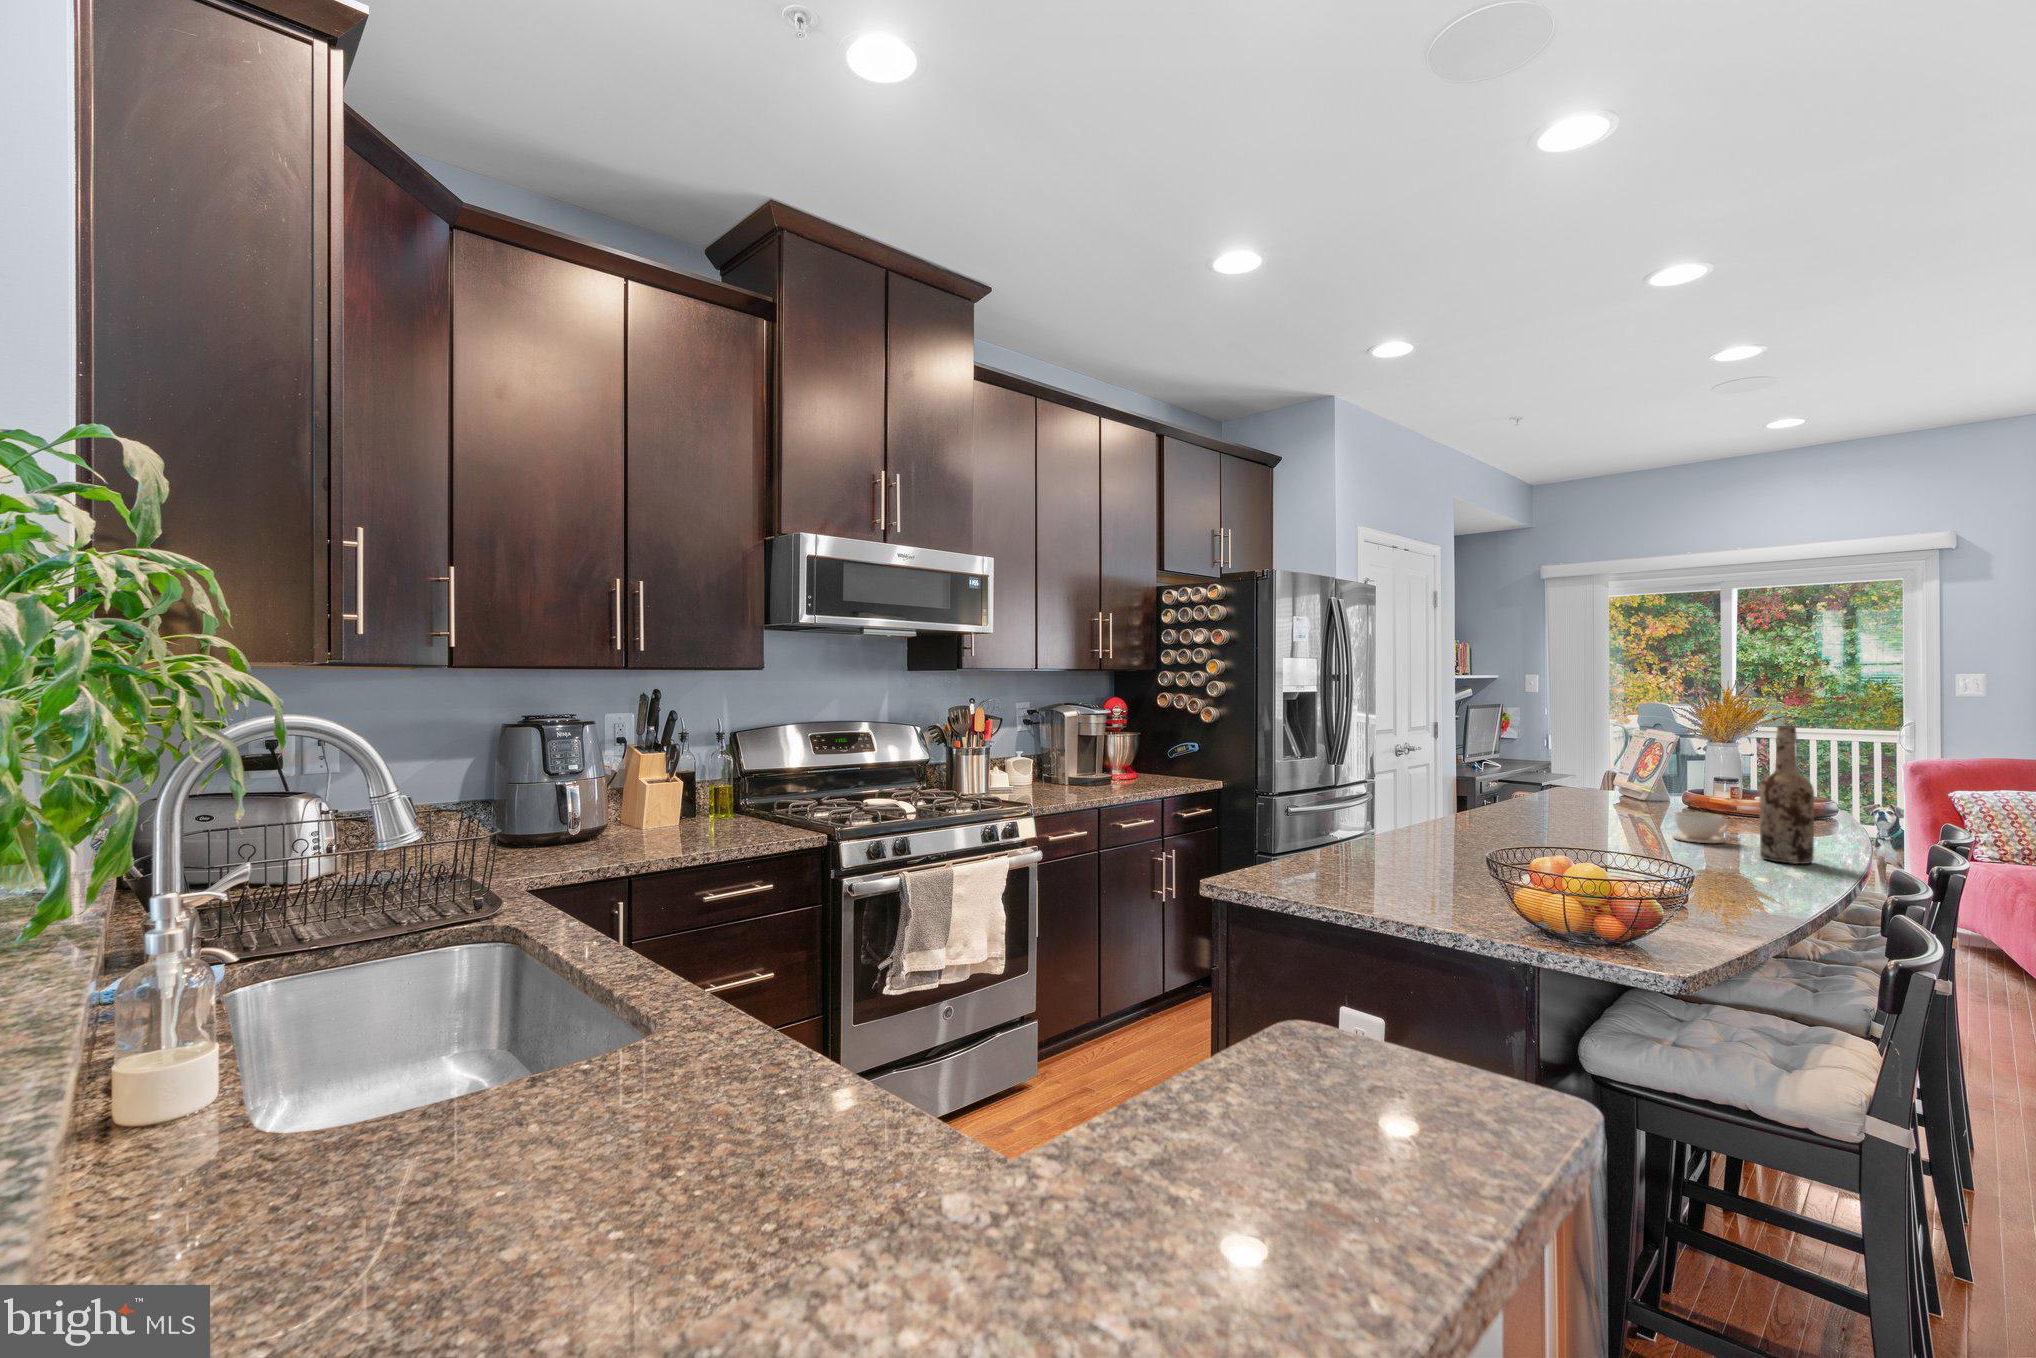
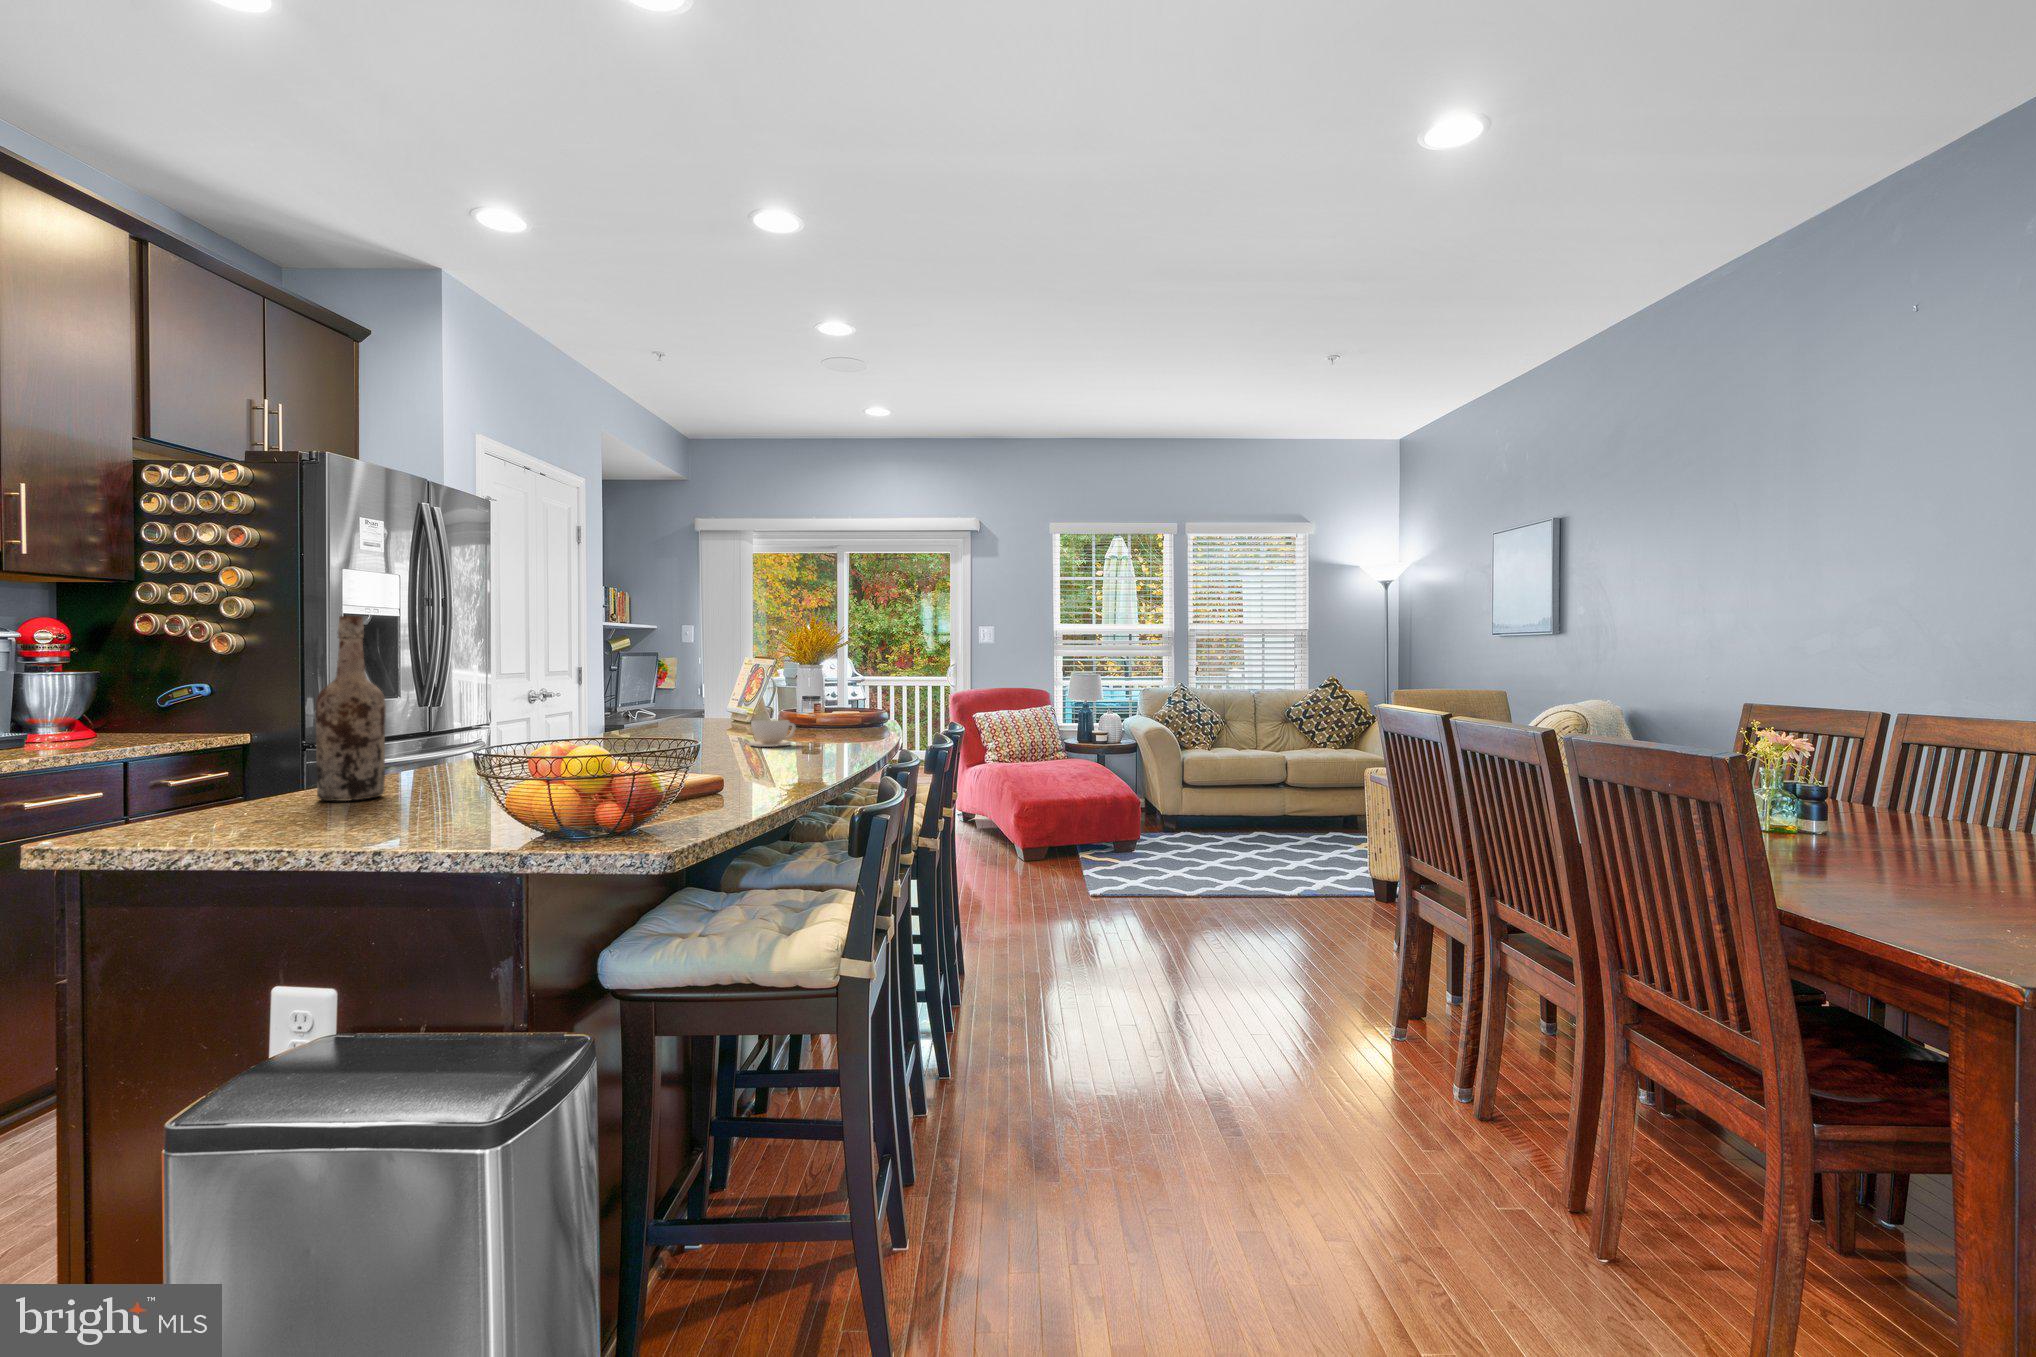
wine bottle: present [1760,726,1814,864] -> present [316,616,386,801]

